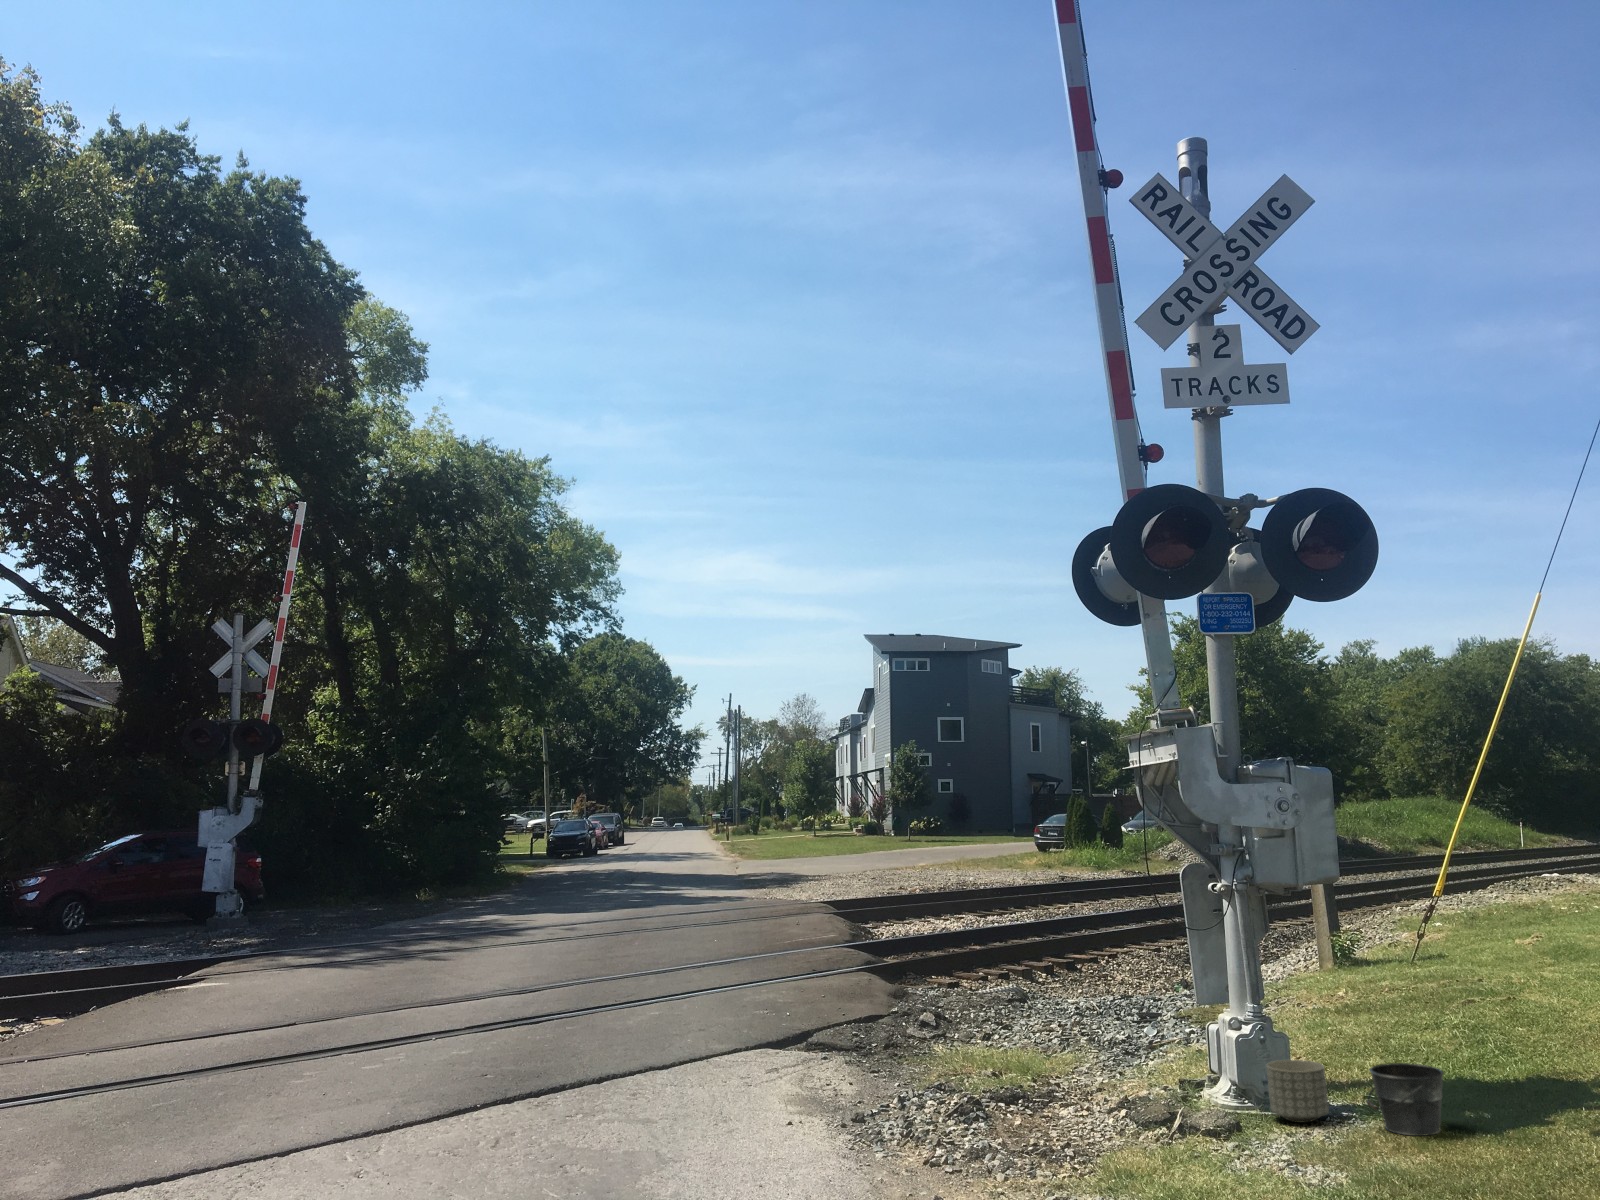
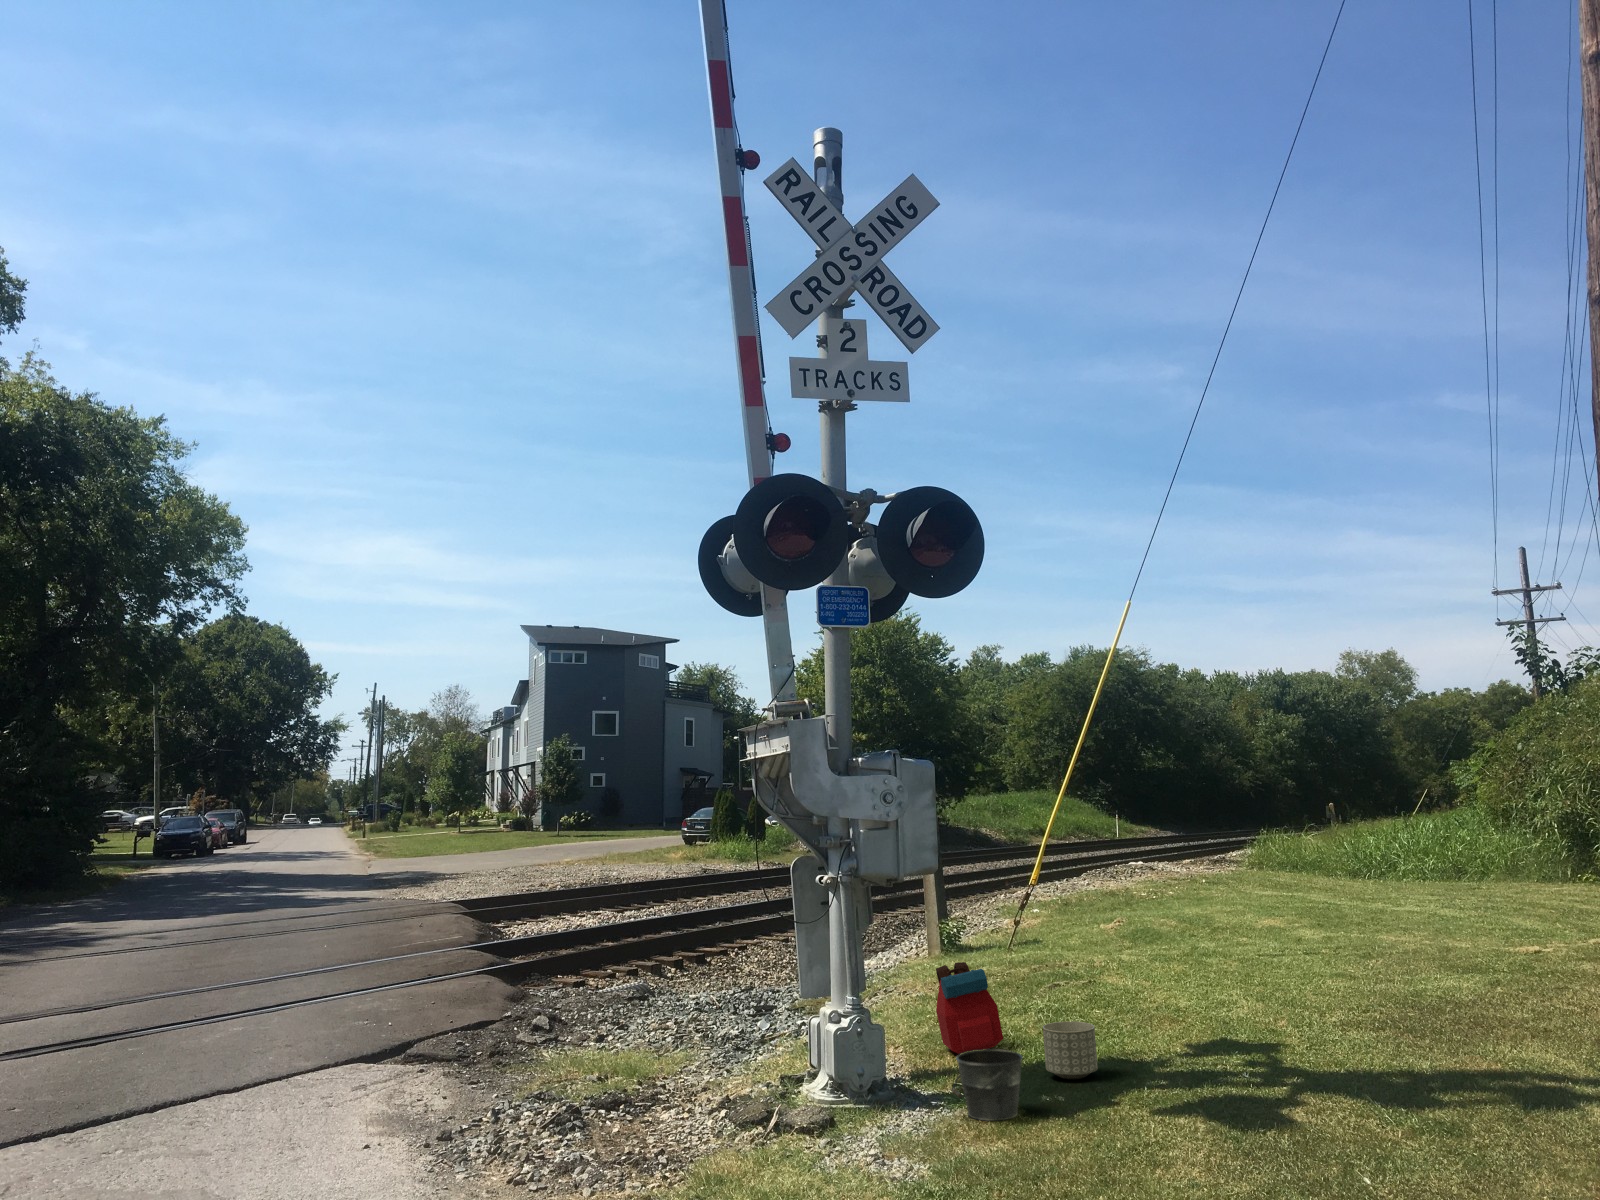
backpack: none [1338,975,1417,1070] -> present [936,962,1003,1054]
planter: present [1267,1060,1329,1123] -> present [1043,1022,1098,1079]

